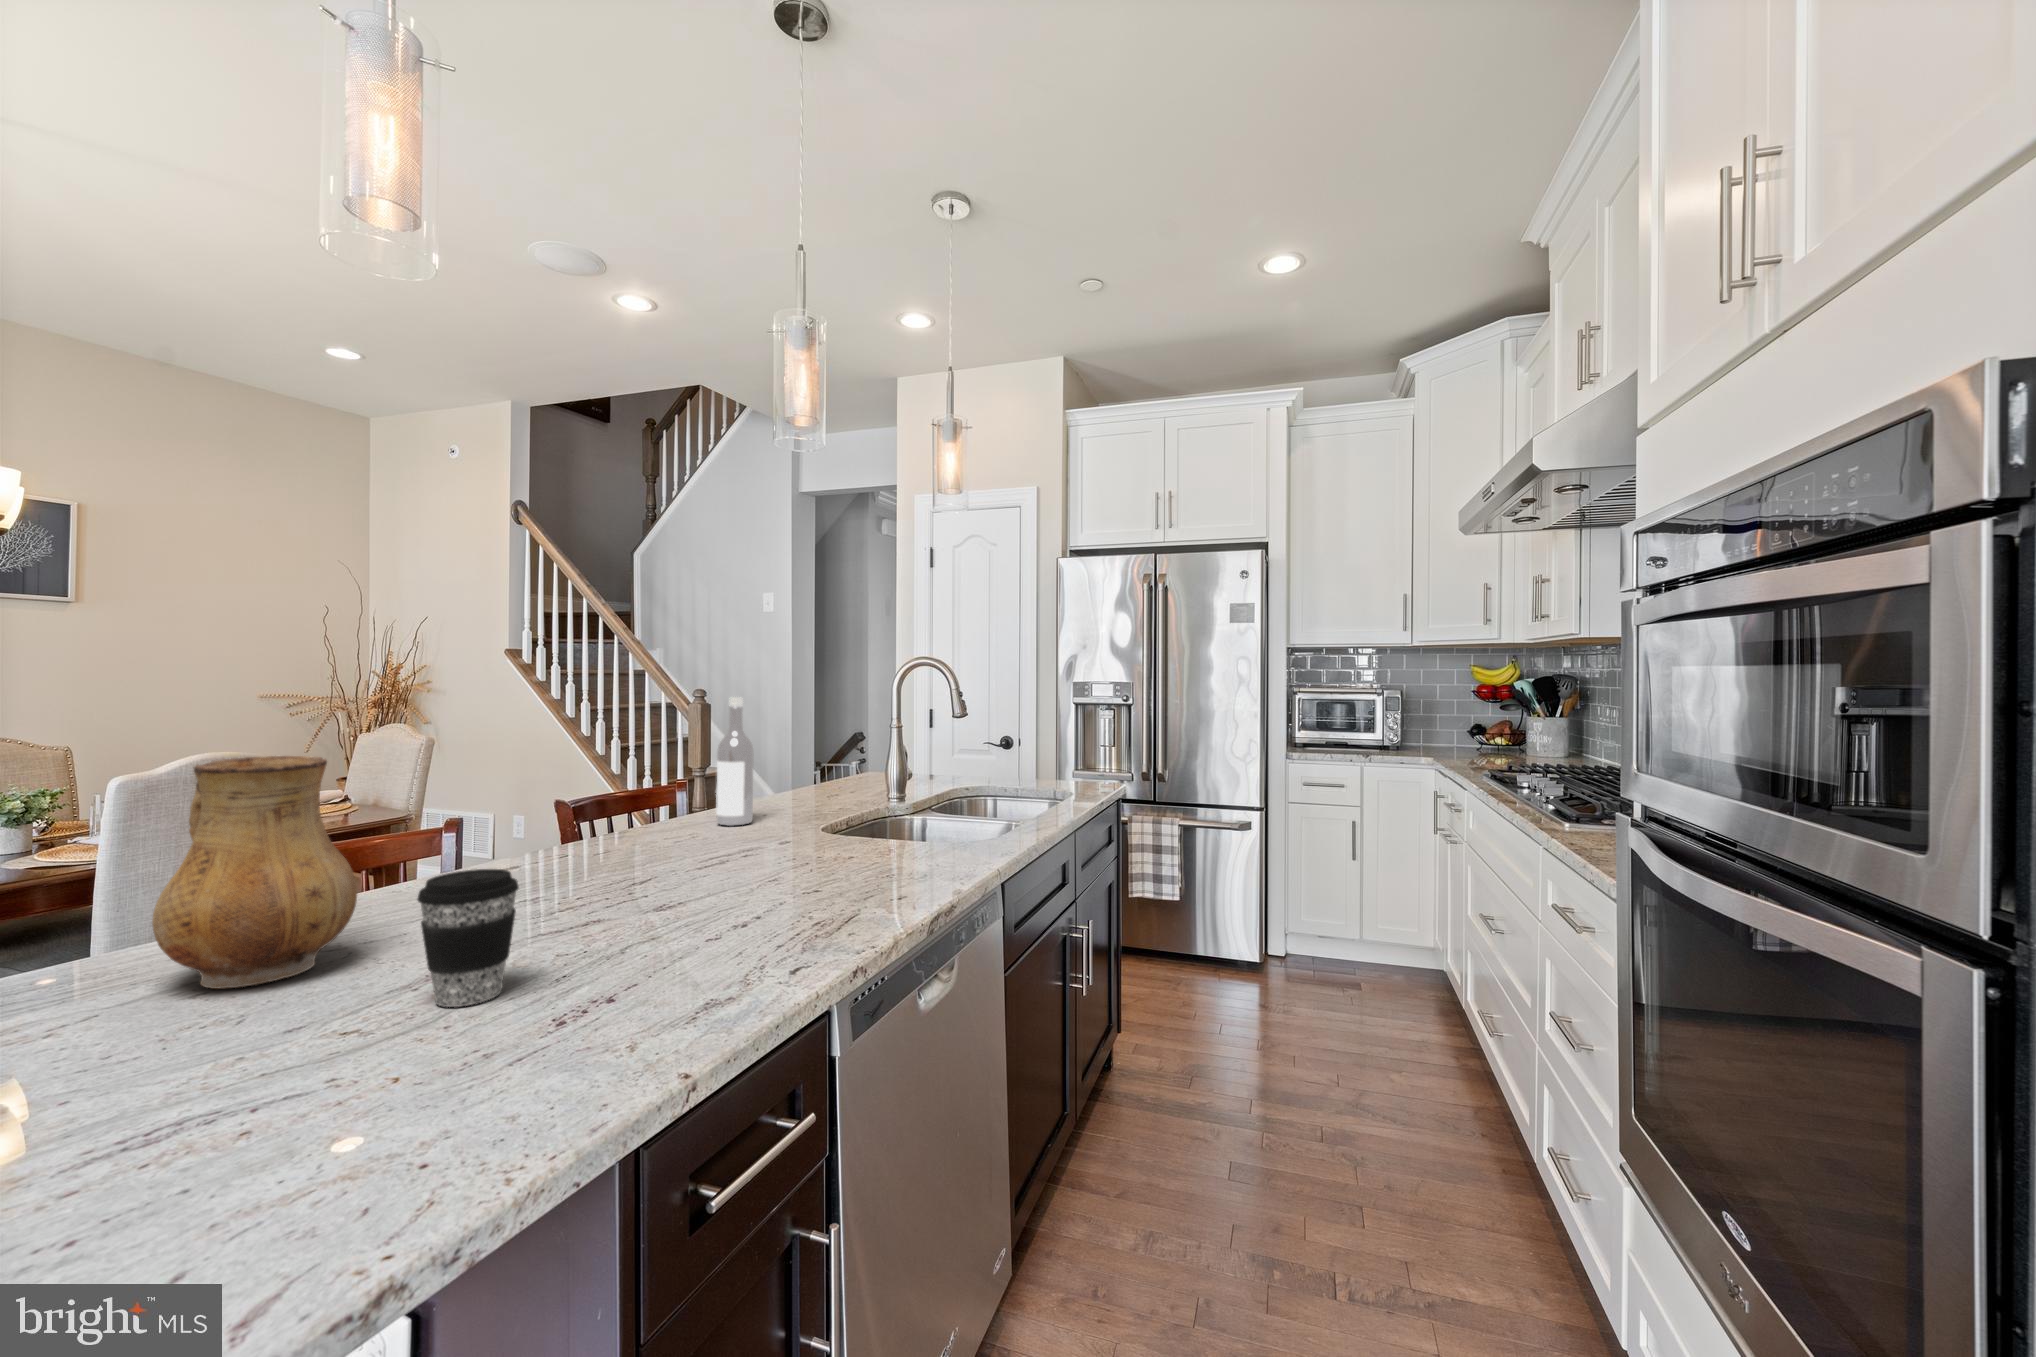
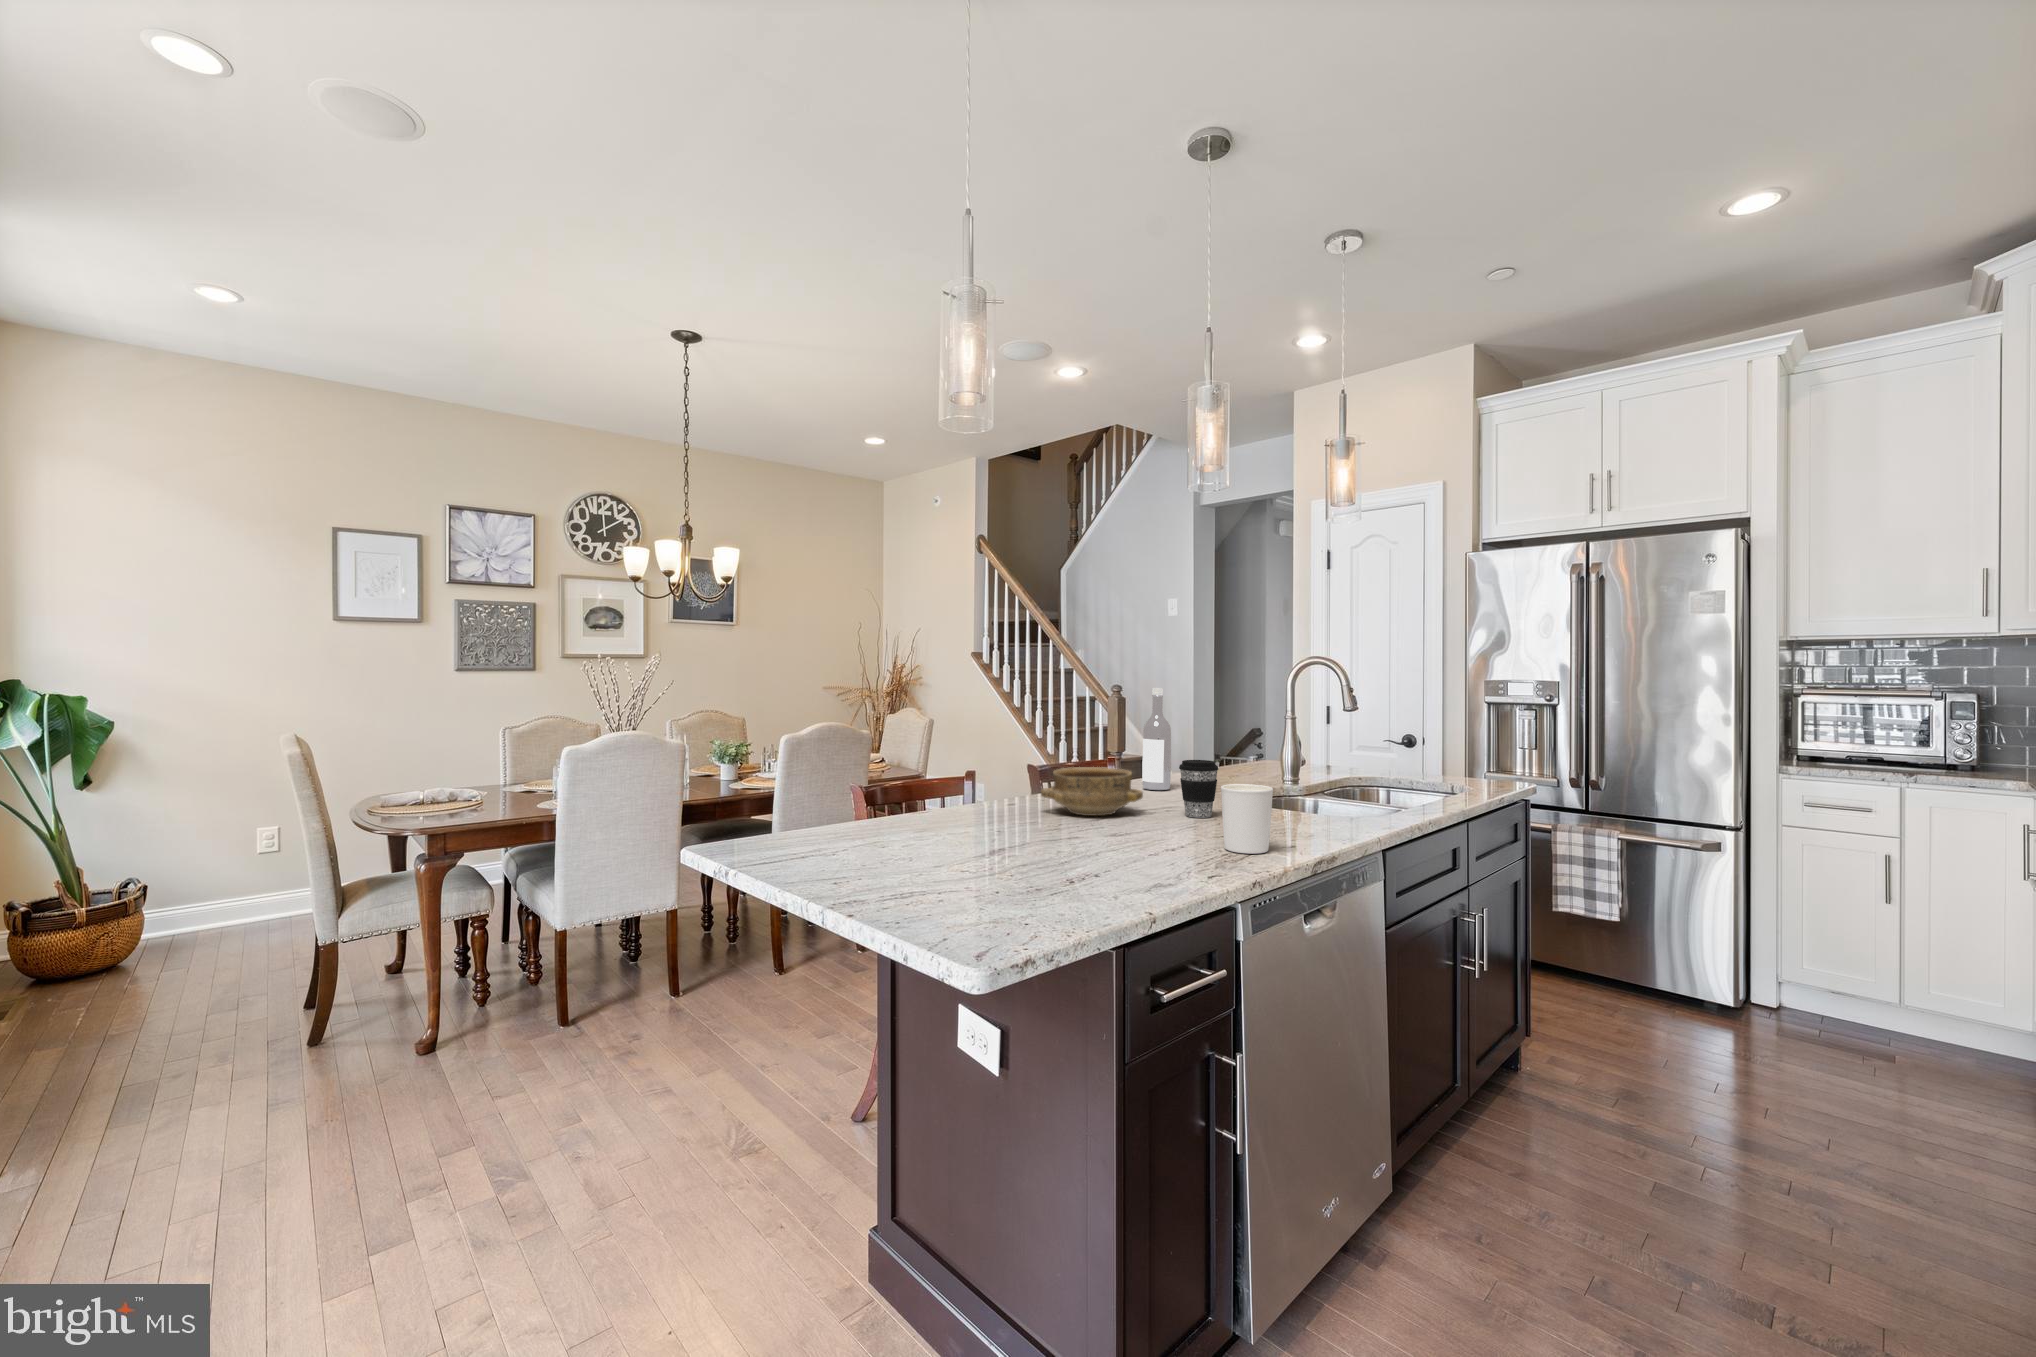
ceramic pitcher: present [152,756,357,988] -> none [857,714,945,844]
ceramic bowl: none [557,808,711,879] -> present [1041,767,1143,816]
candle holder: none [811,827,879,922] -> present [1221,784,1273,854]
coffee cup: present [417,869,519,1007] -> present [1179,760,1218,818]

